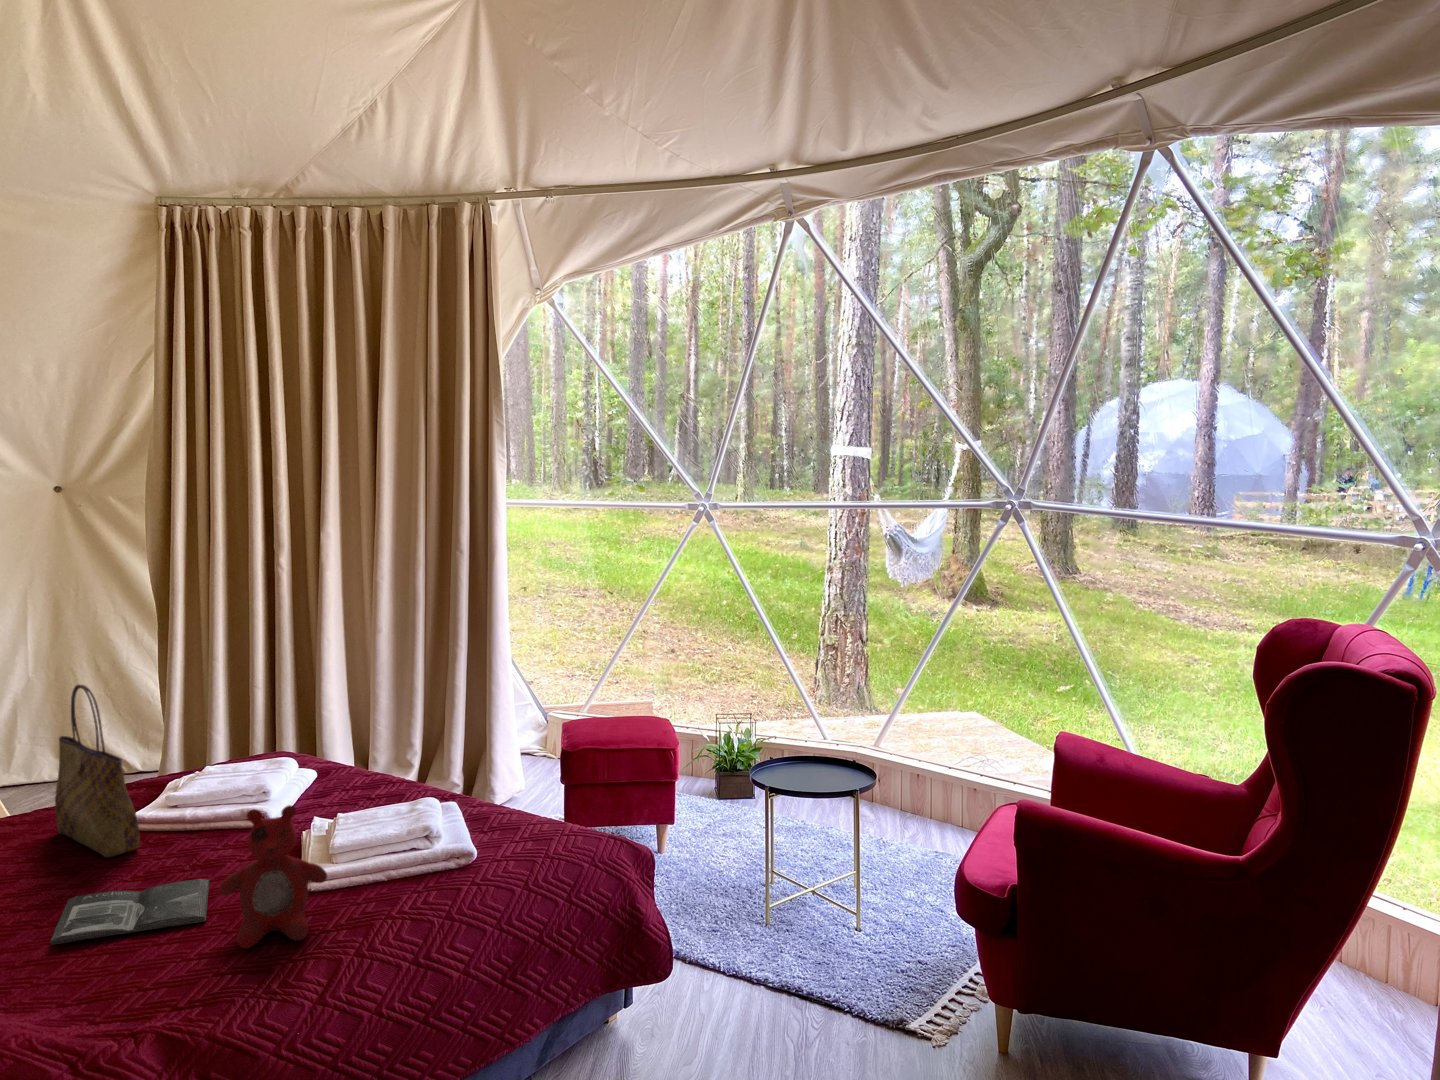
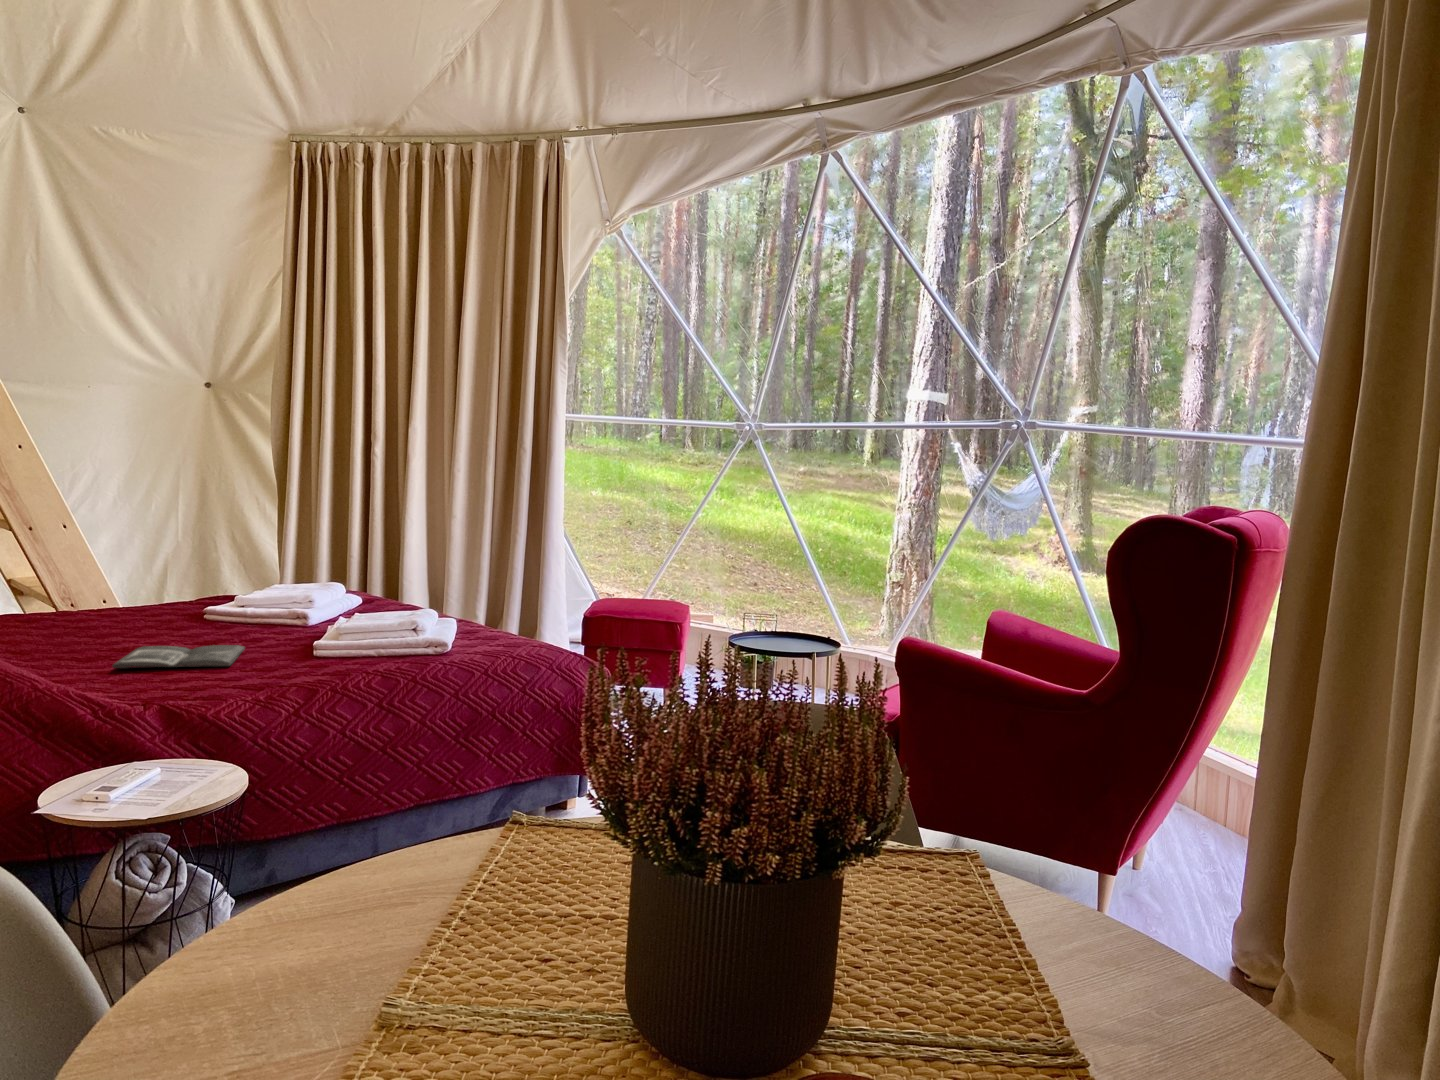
tote bag: present [55,684,140,857] -> none [148,495,204,631]
stuffed bear: present [219,805,327,948] -> none [238,576,323,680]

